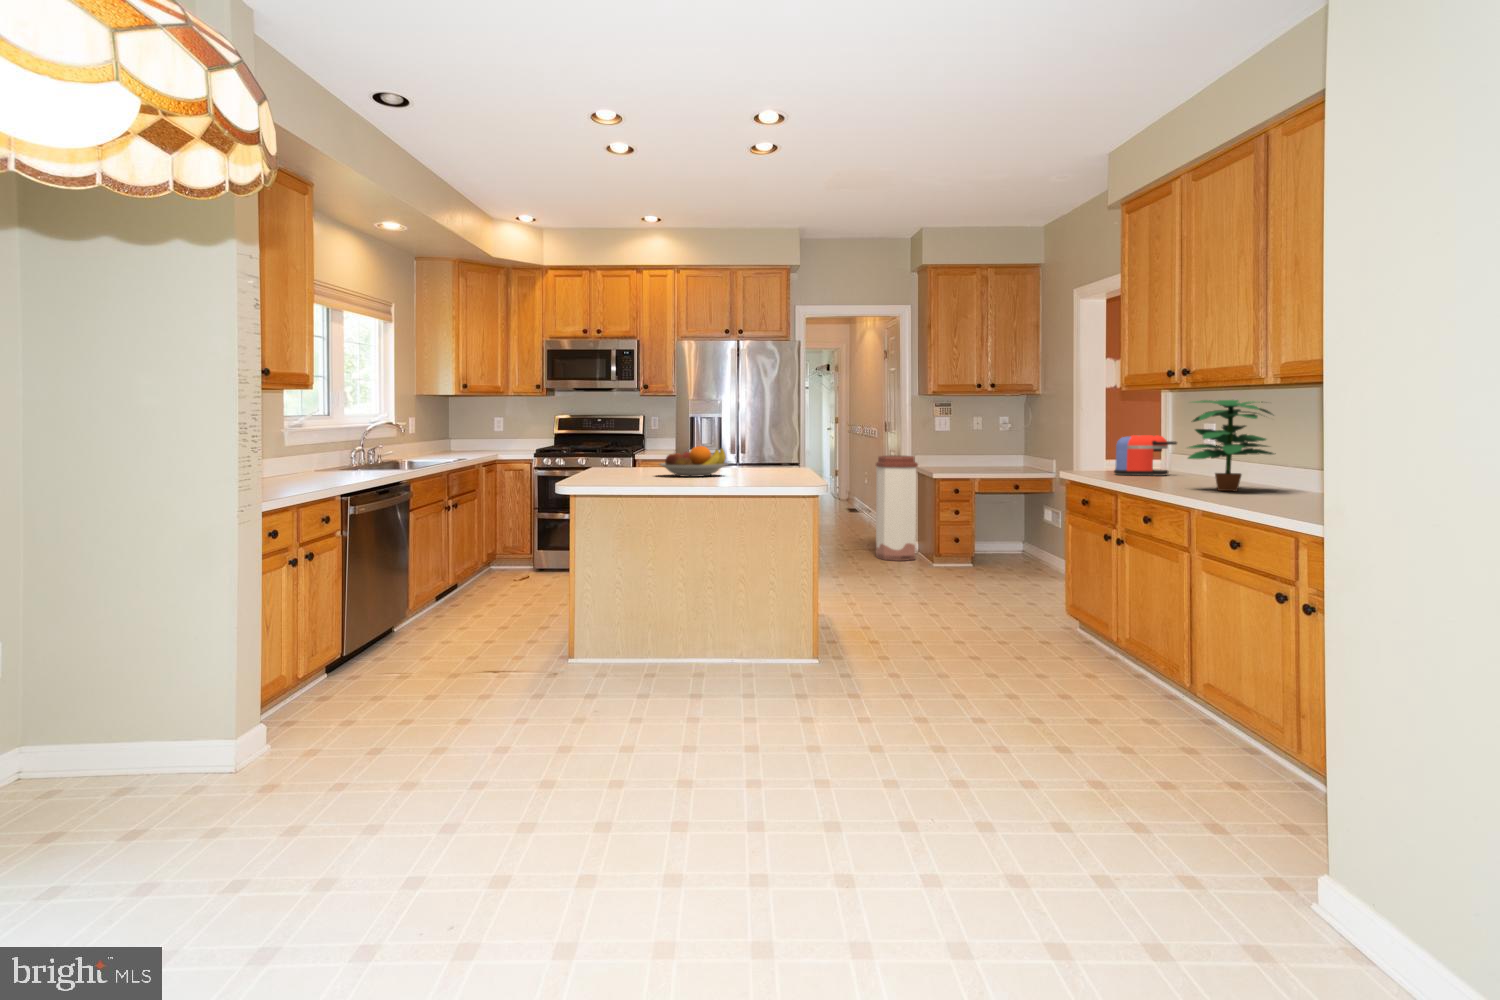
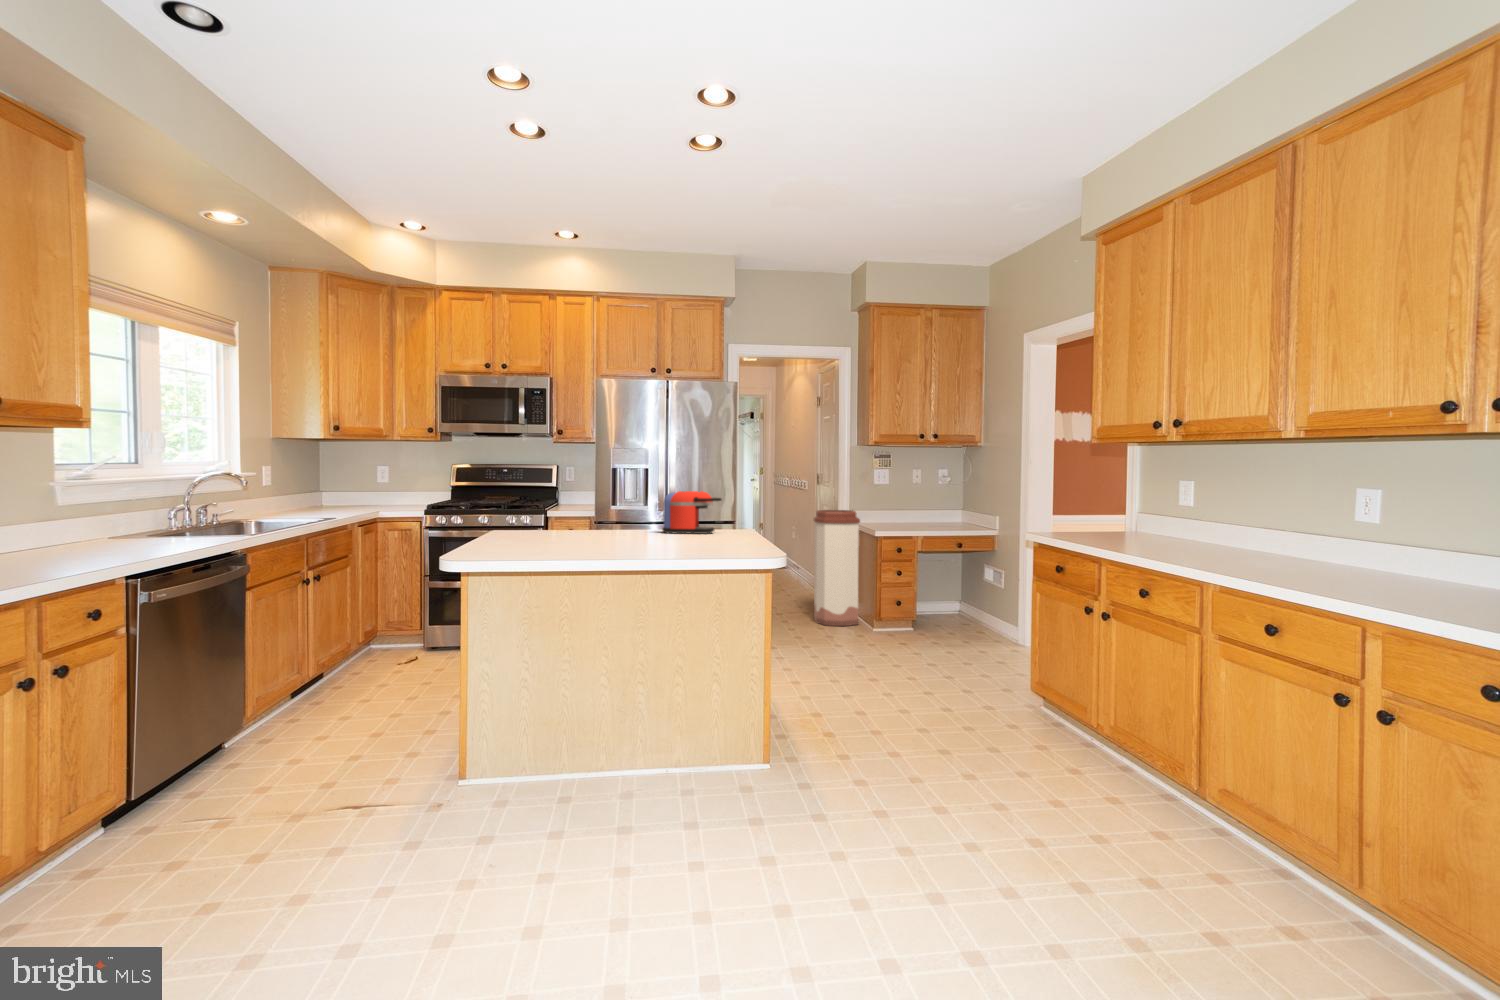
potted plant: present [1188,400,1273,491] -> none [1218,458,1329,569]
coffee maker: present [1114,435,1177,476] -> present [662,491,722,534]
fruit bowl: present [660,446,727,477] -> none [572,509,659,547]

